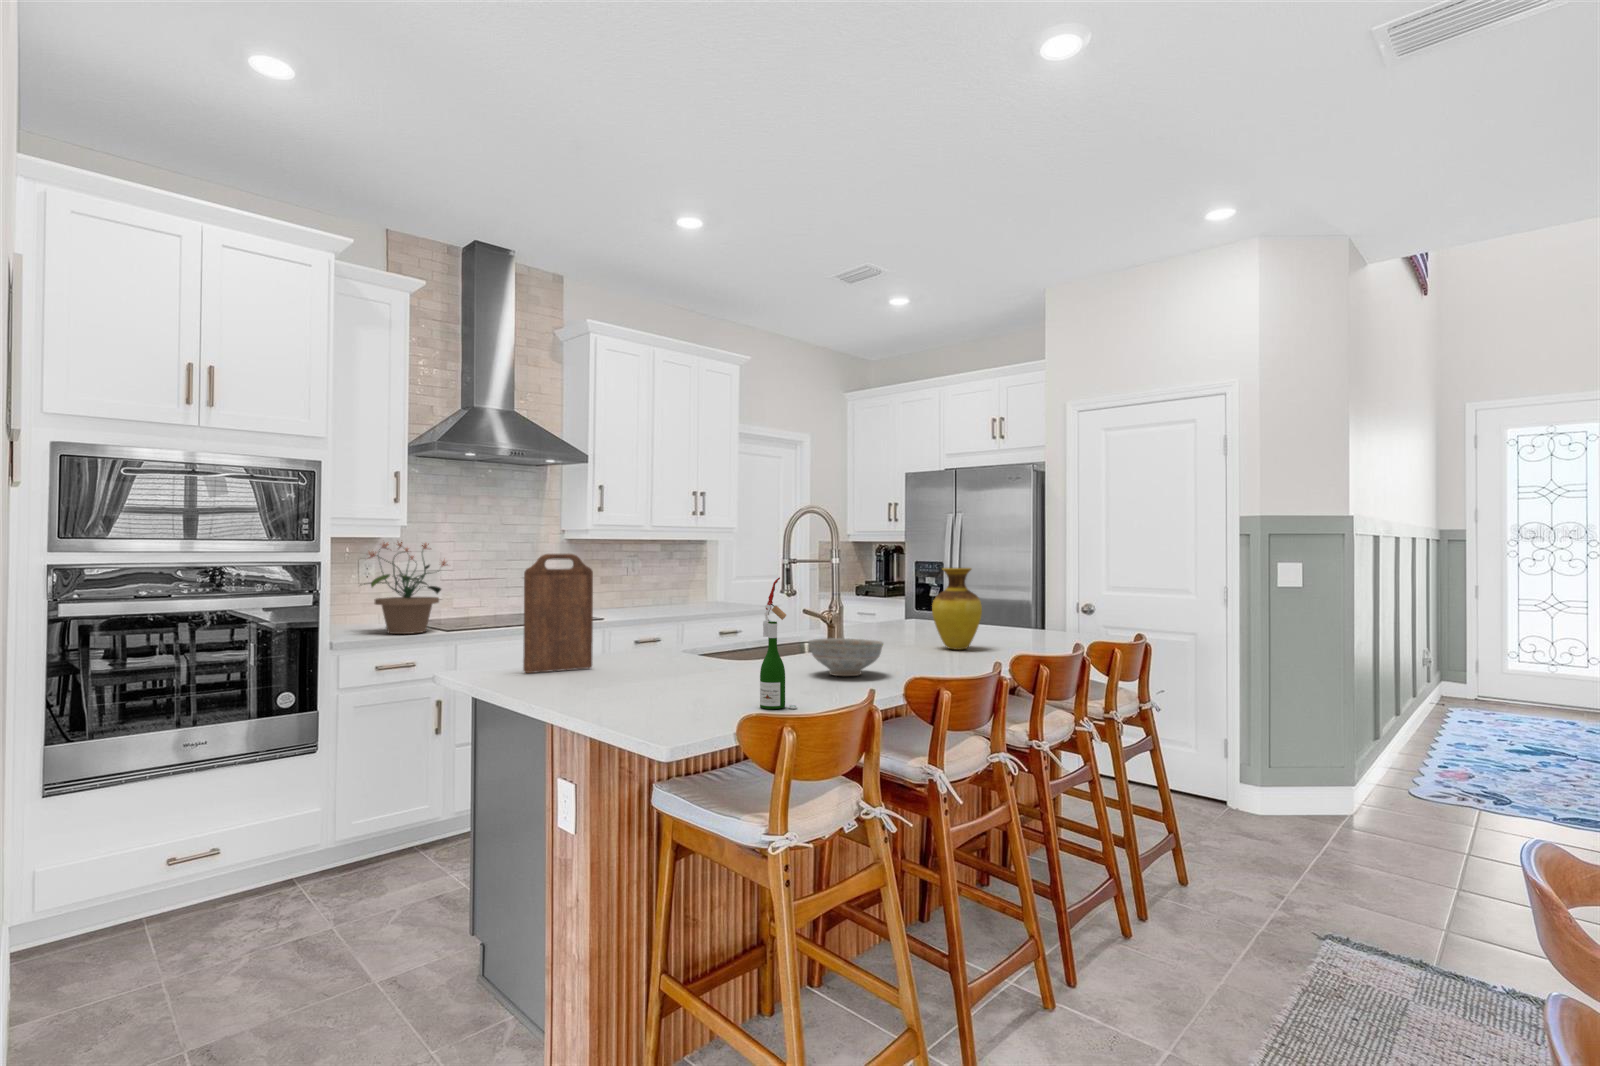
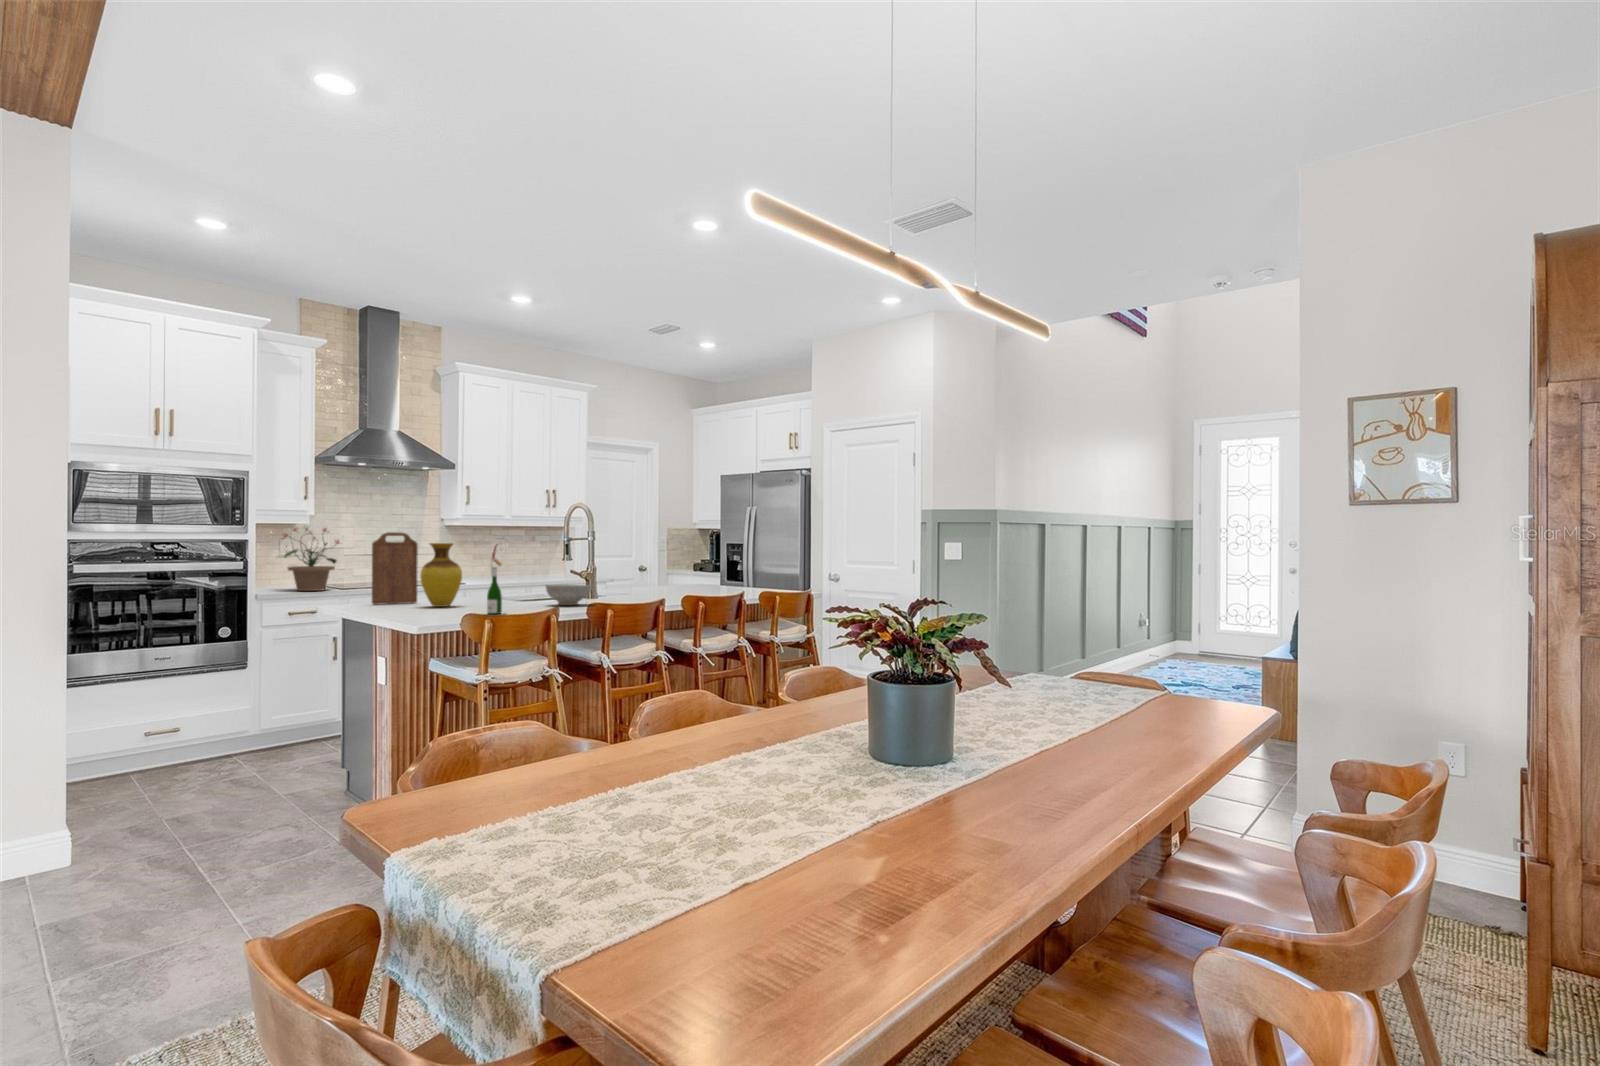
vase: present [932,568,982,650] -> present [420,543,462,607]

